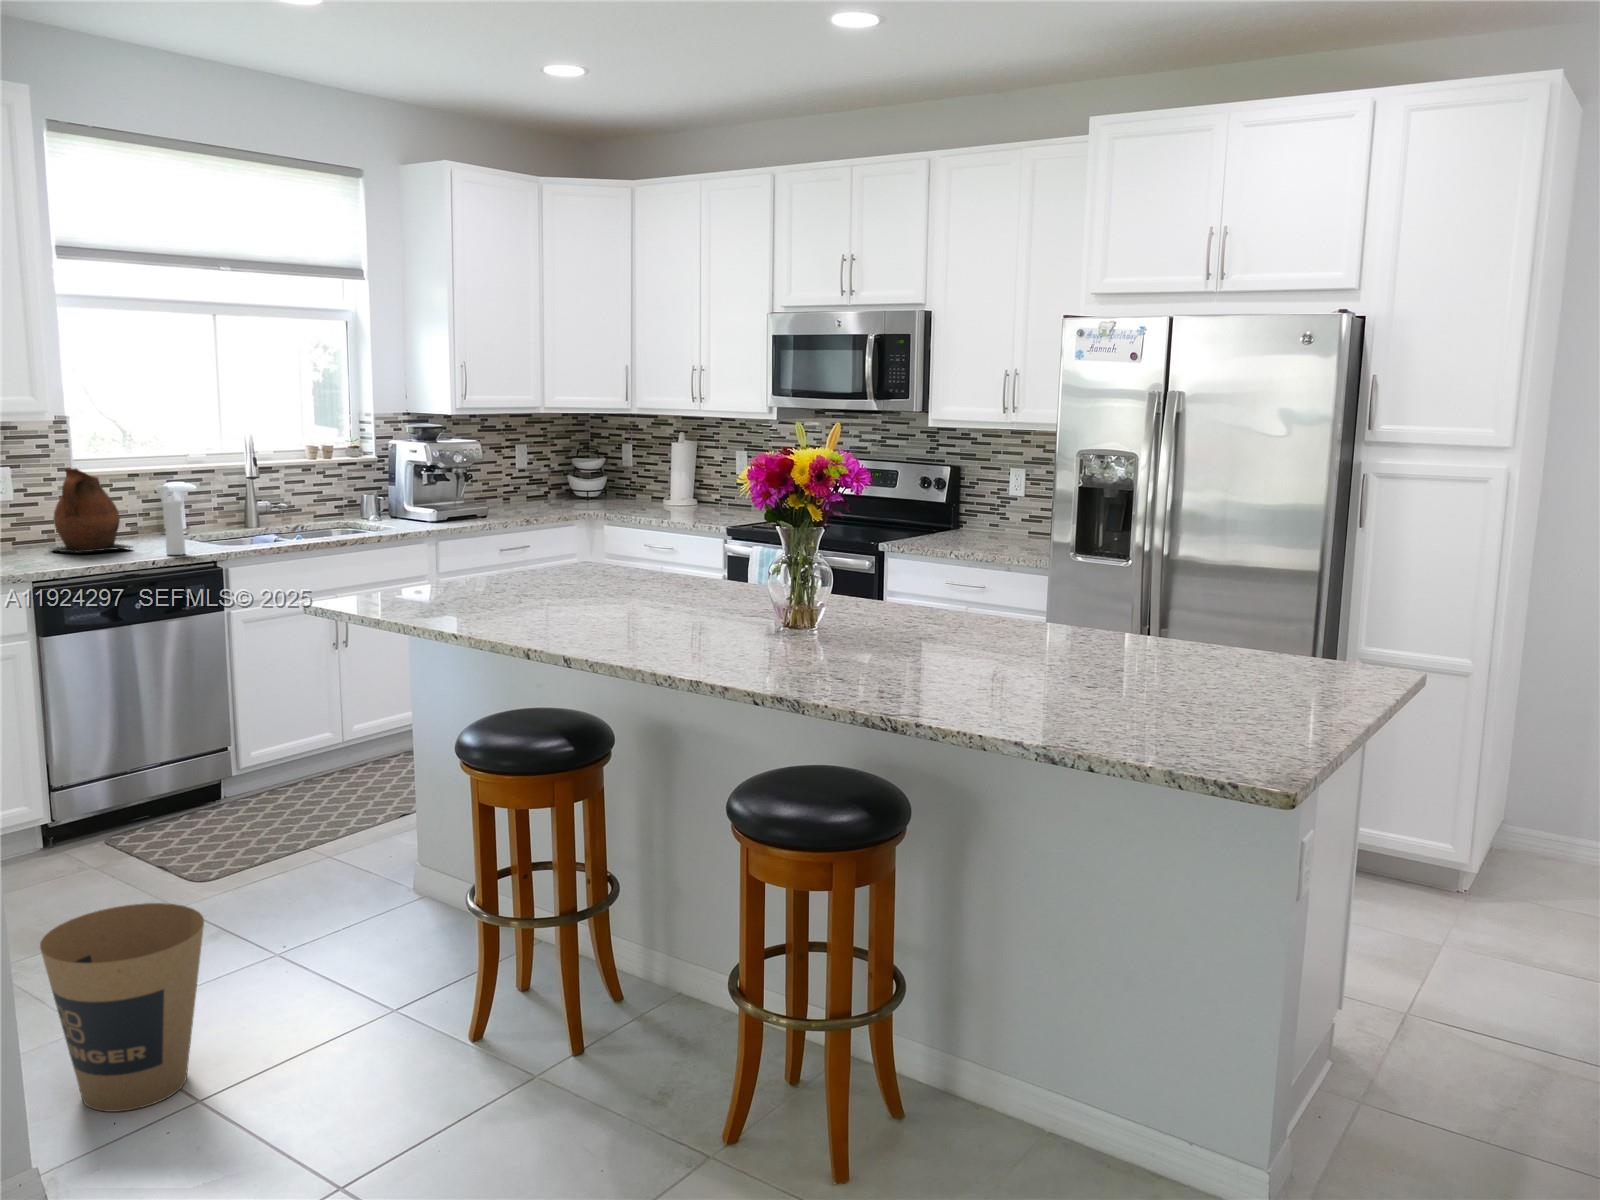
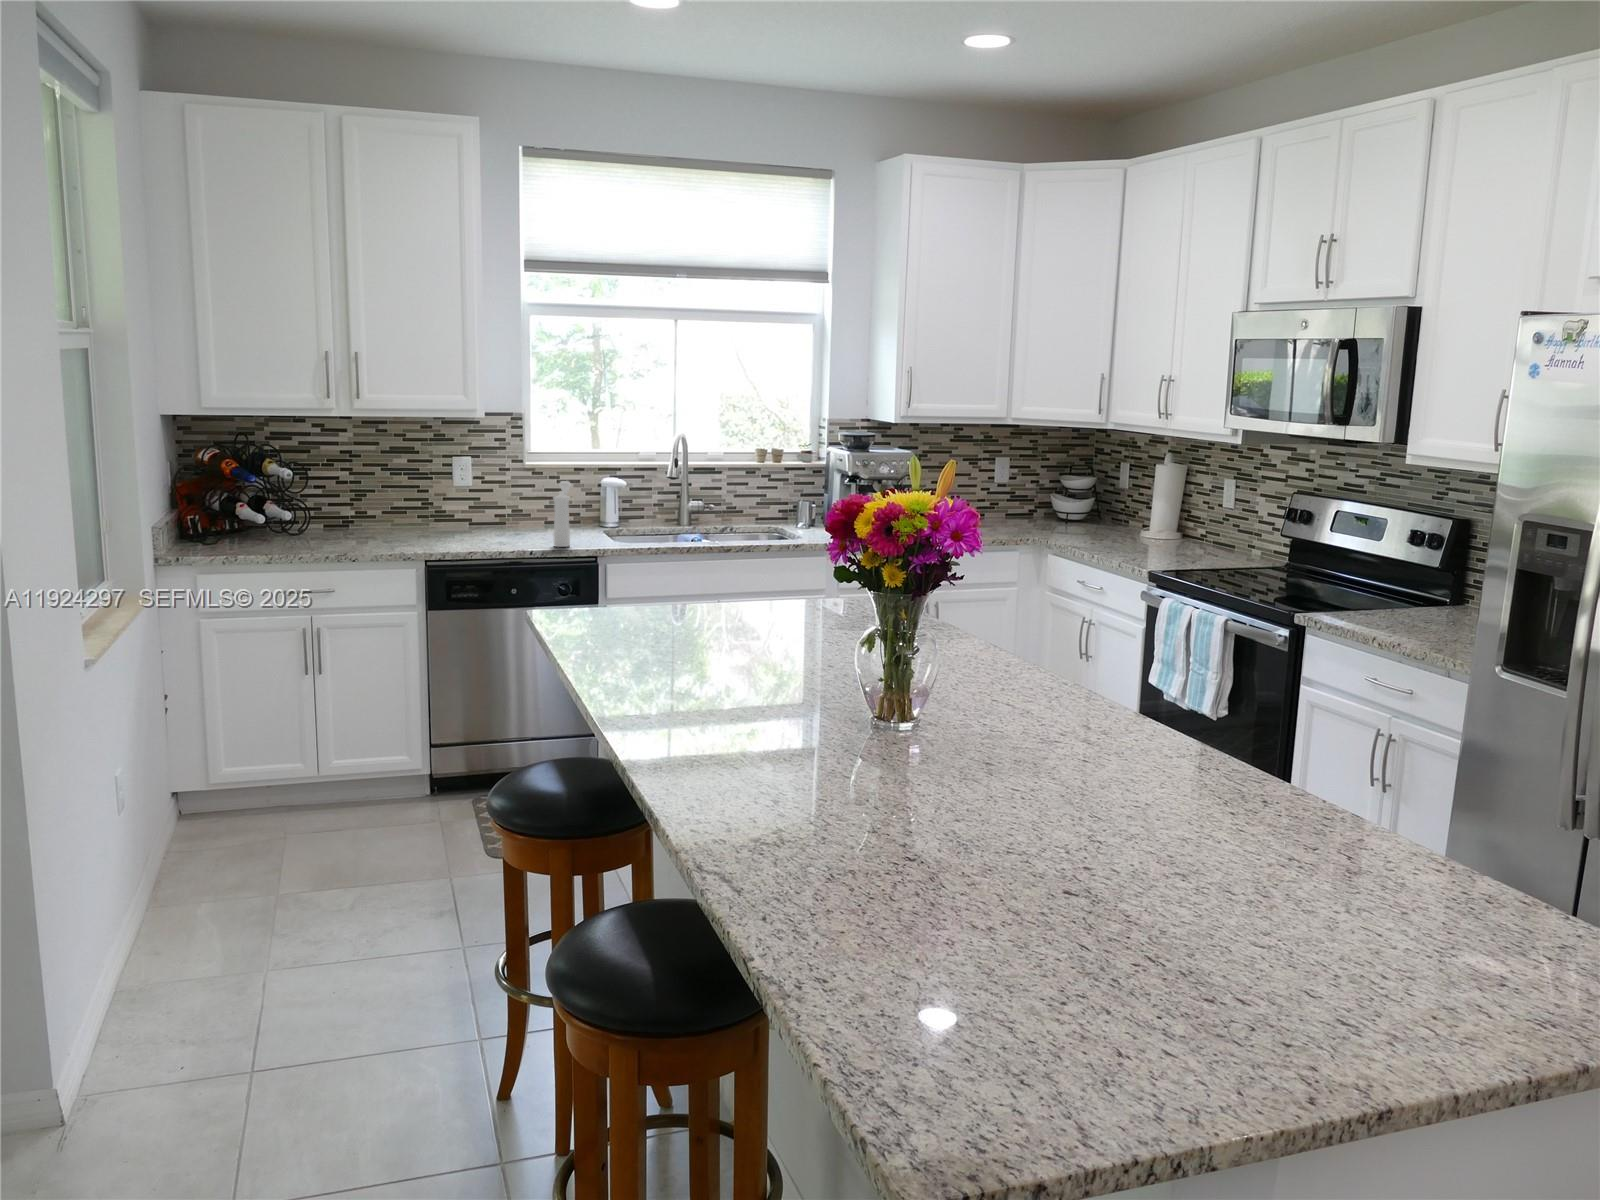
ceramic pitcher: present [52,468,132,553] -> none [480,461,545,538]
trash can: present [40,903,204,1112] -> none [92,882,248,1081]

